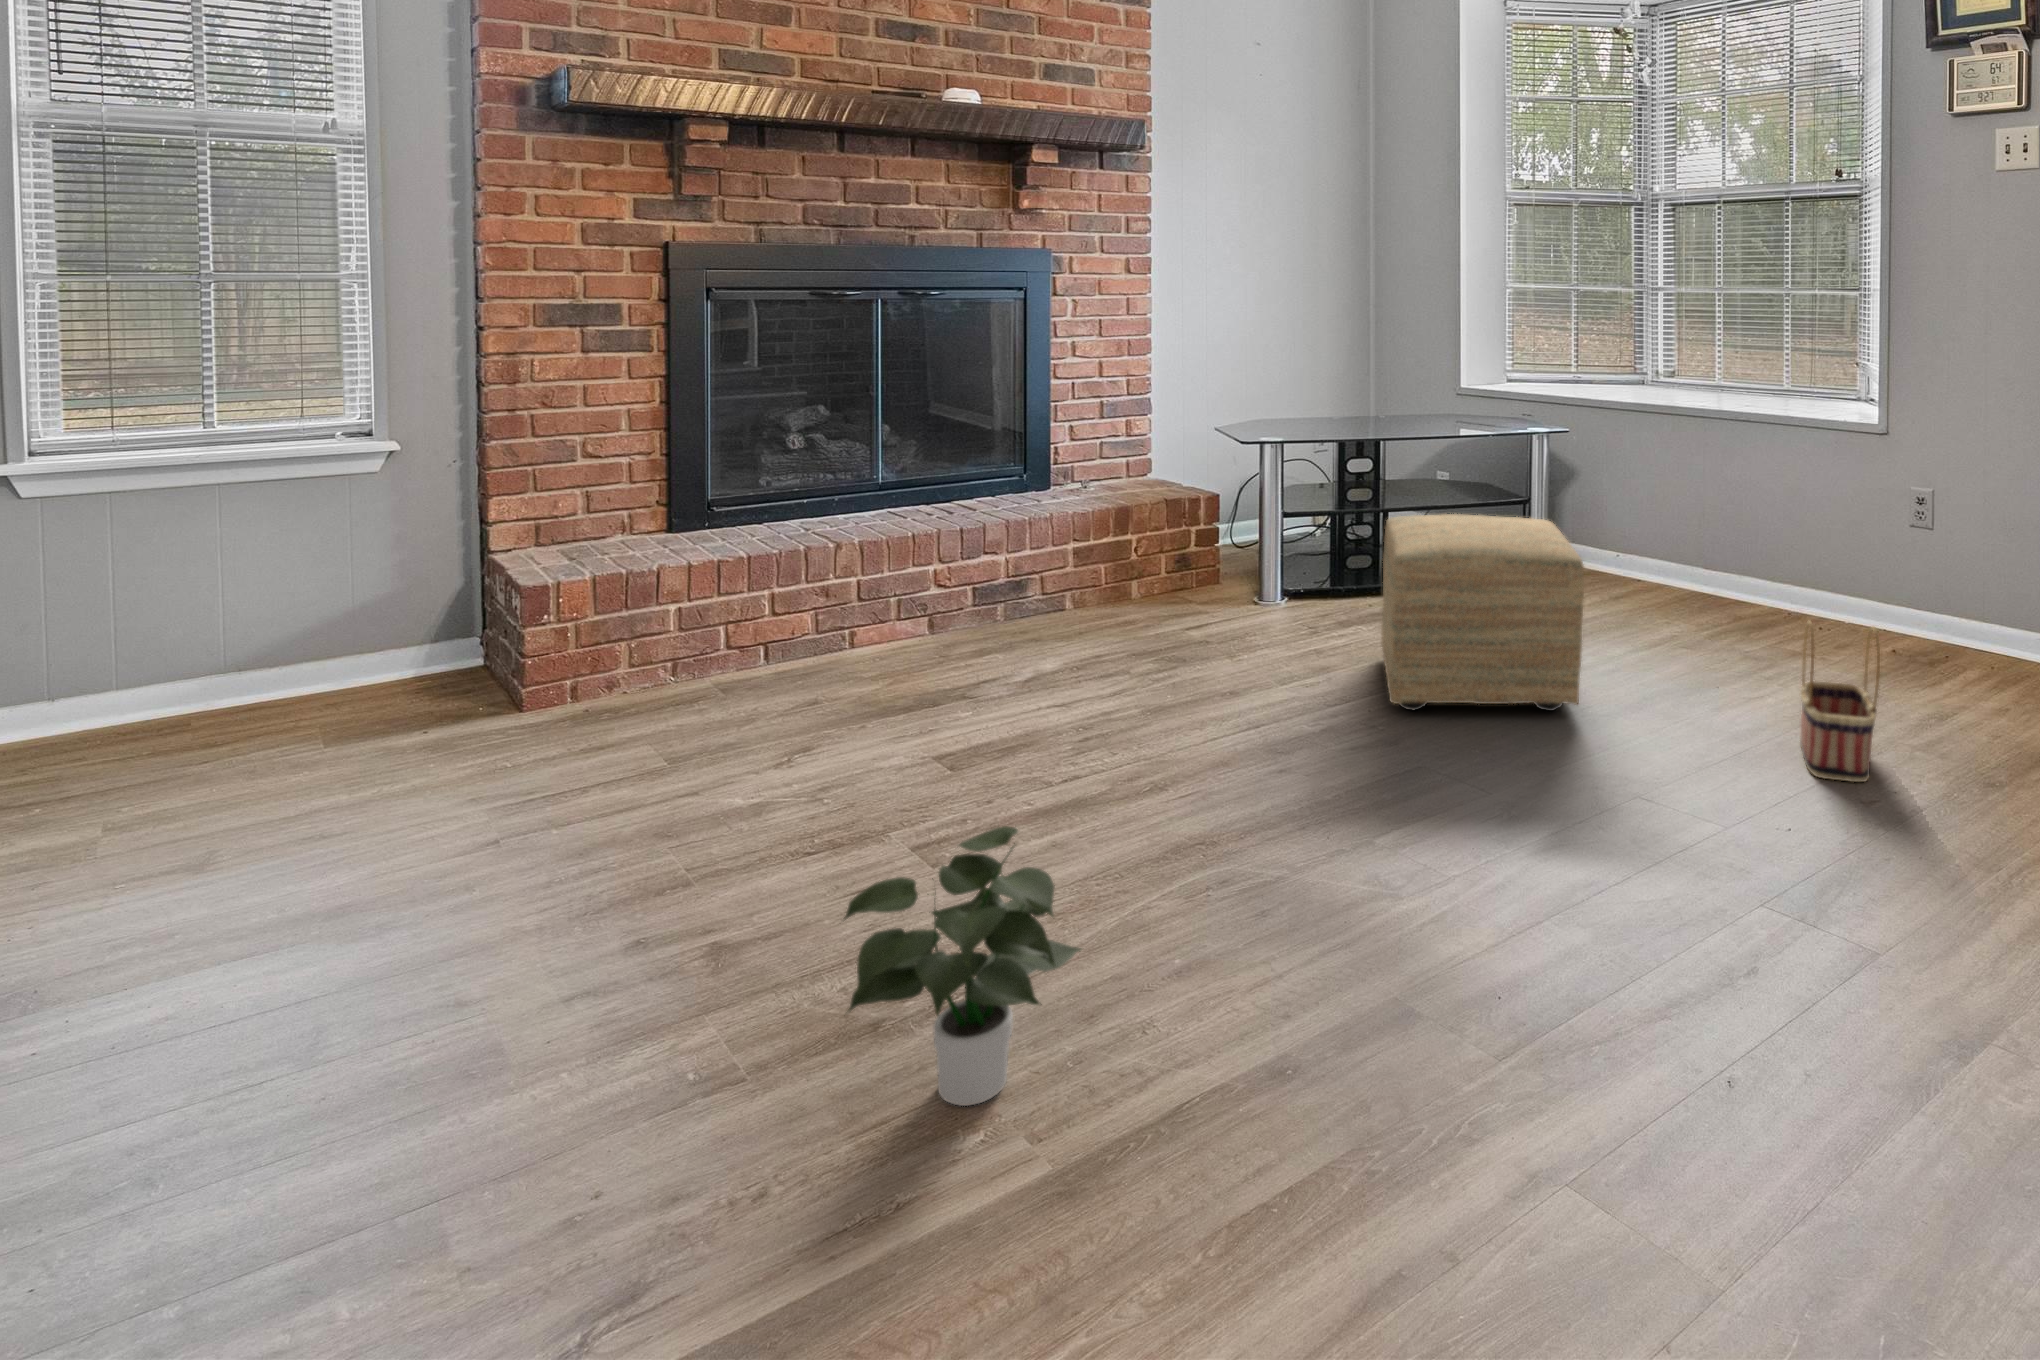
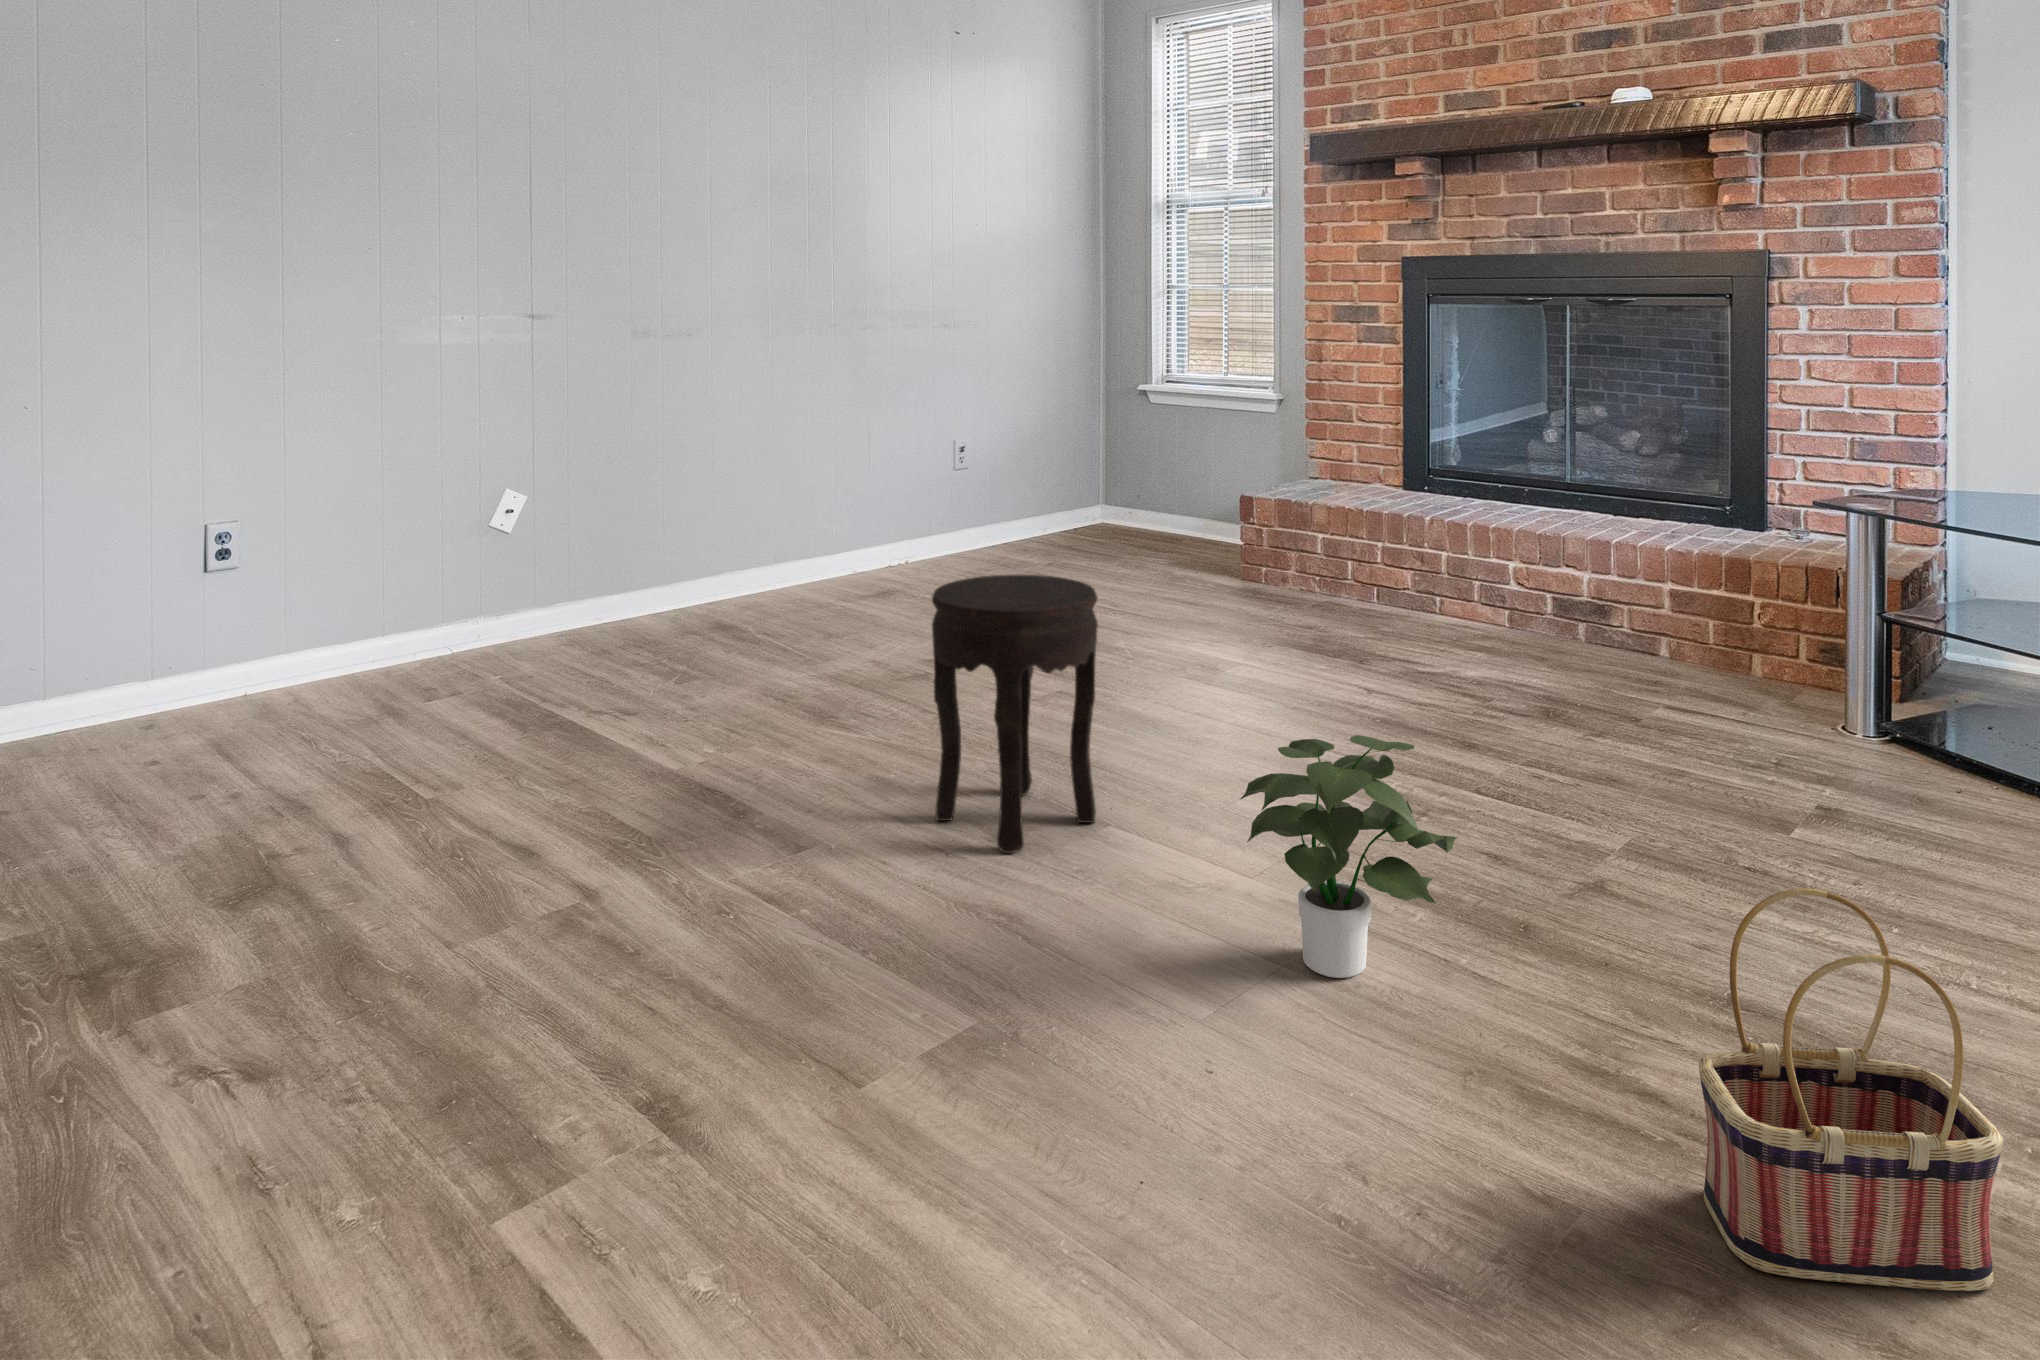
ottoman: present [1381,514,1584,711] -> none [1542,596,1992,922]
side table: none [1256,656,1437,968] -> present [932,575,1098,853]
potted plant: present [844,826,1081,1106] -> present [1241,735,1458,978]

